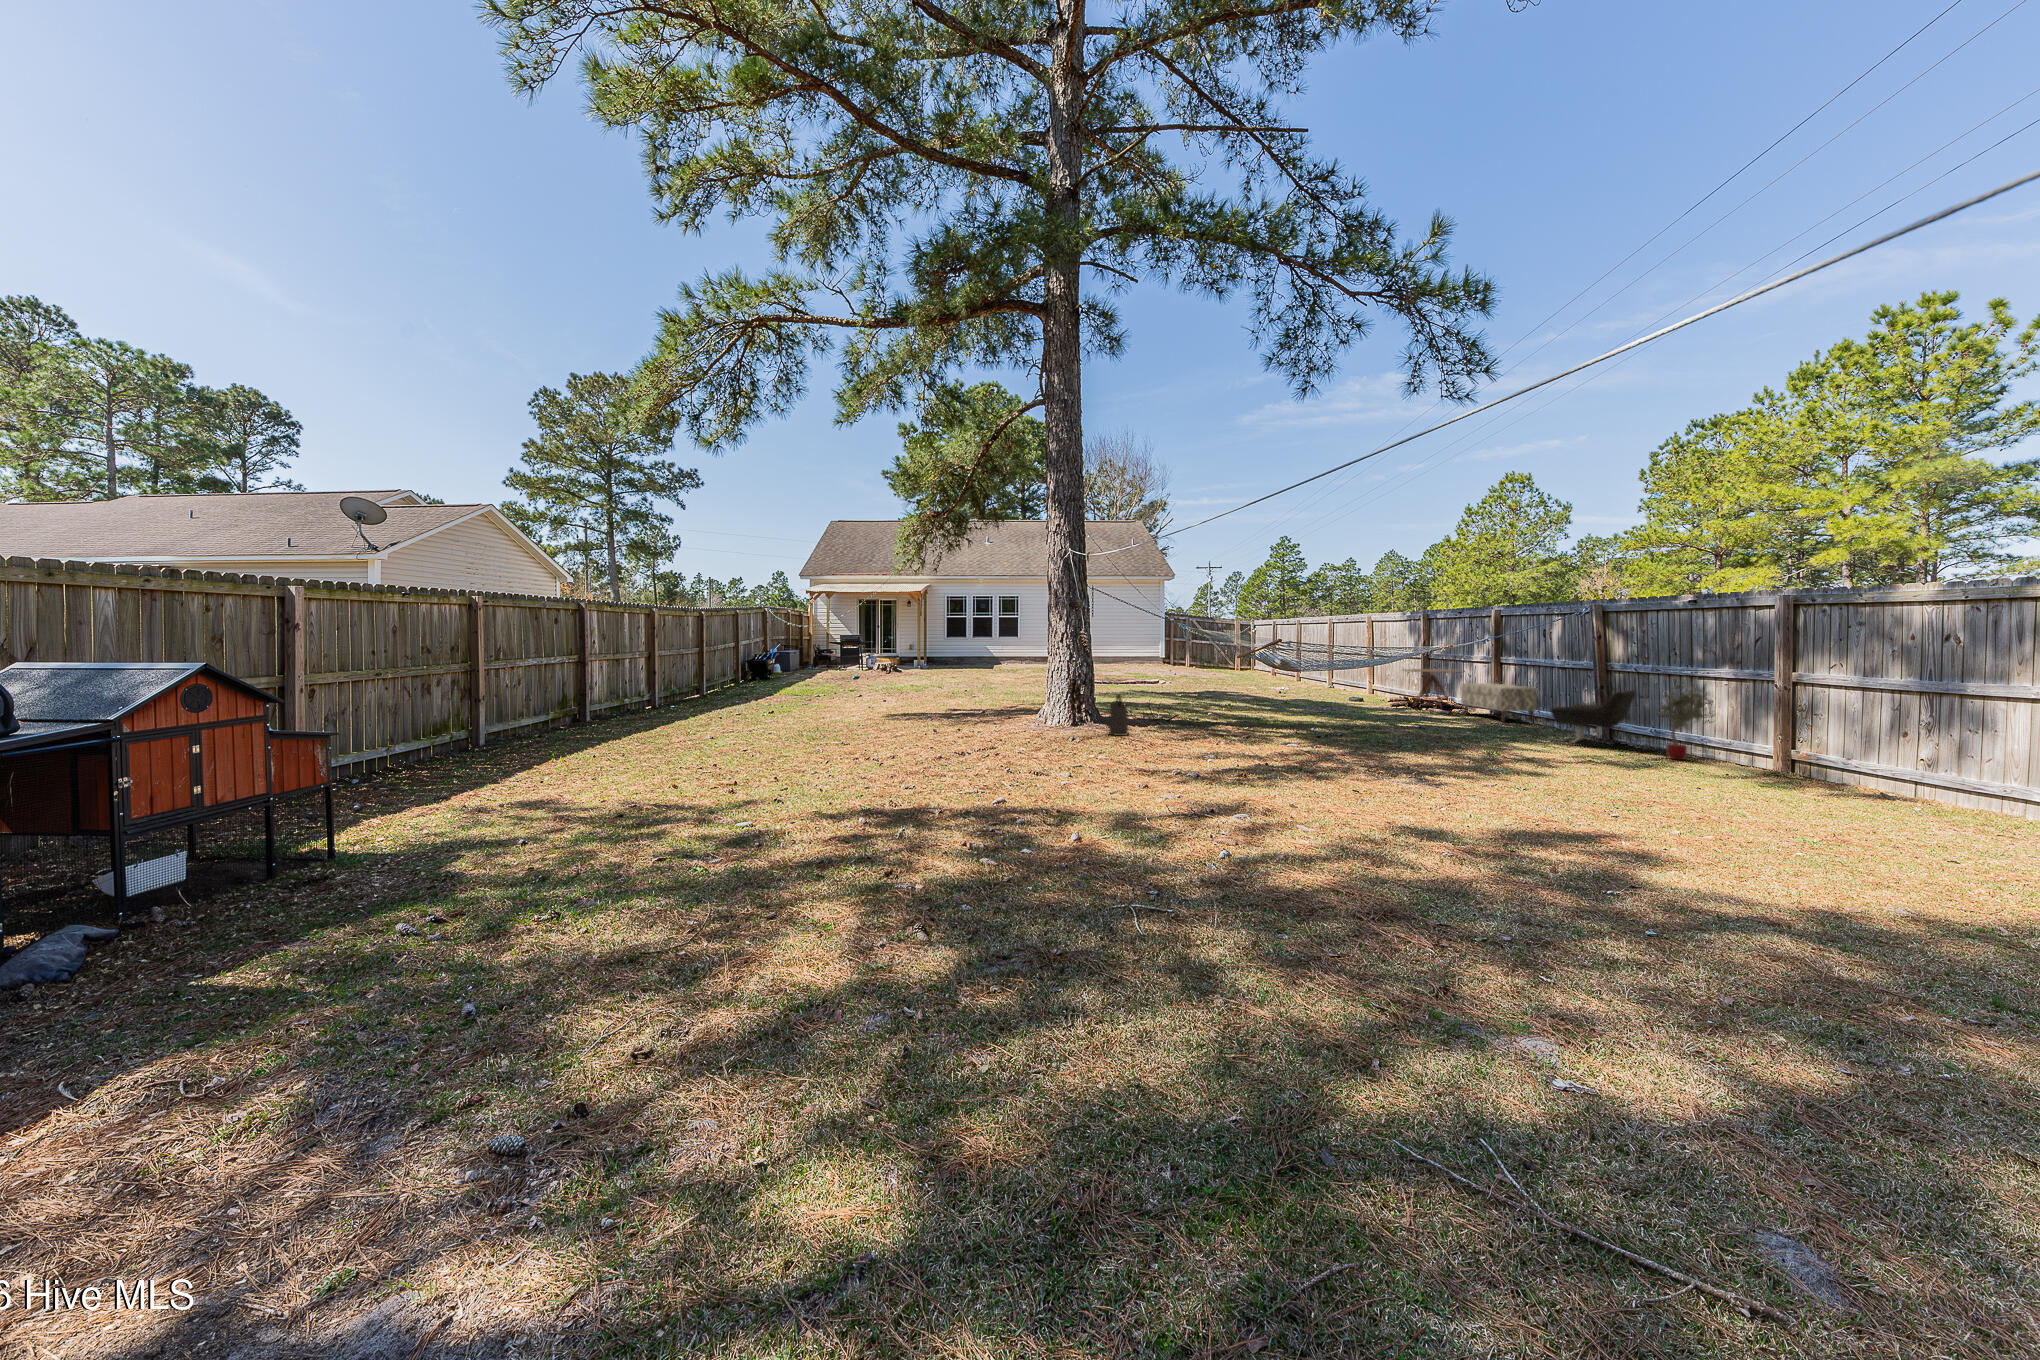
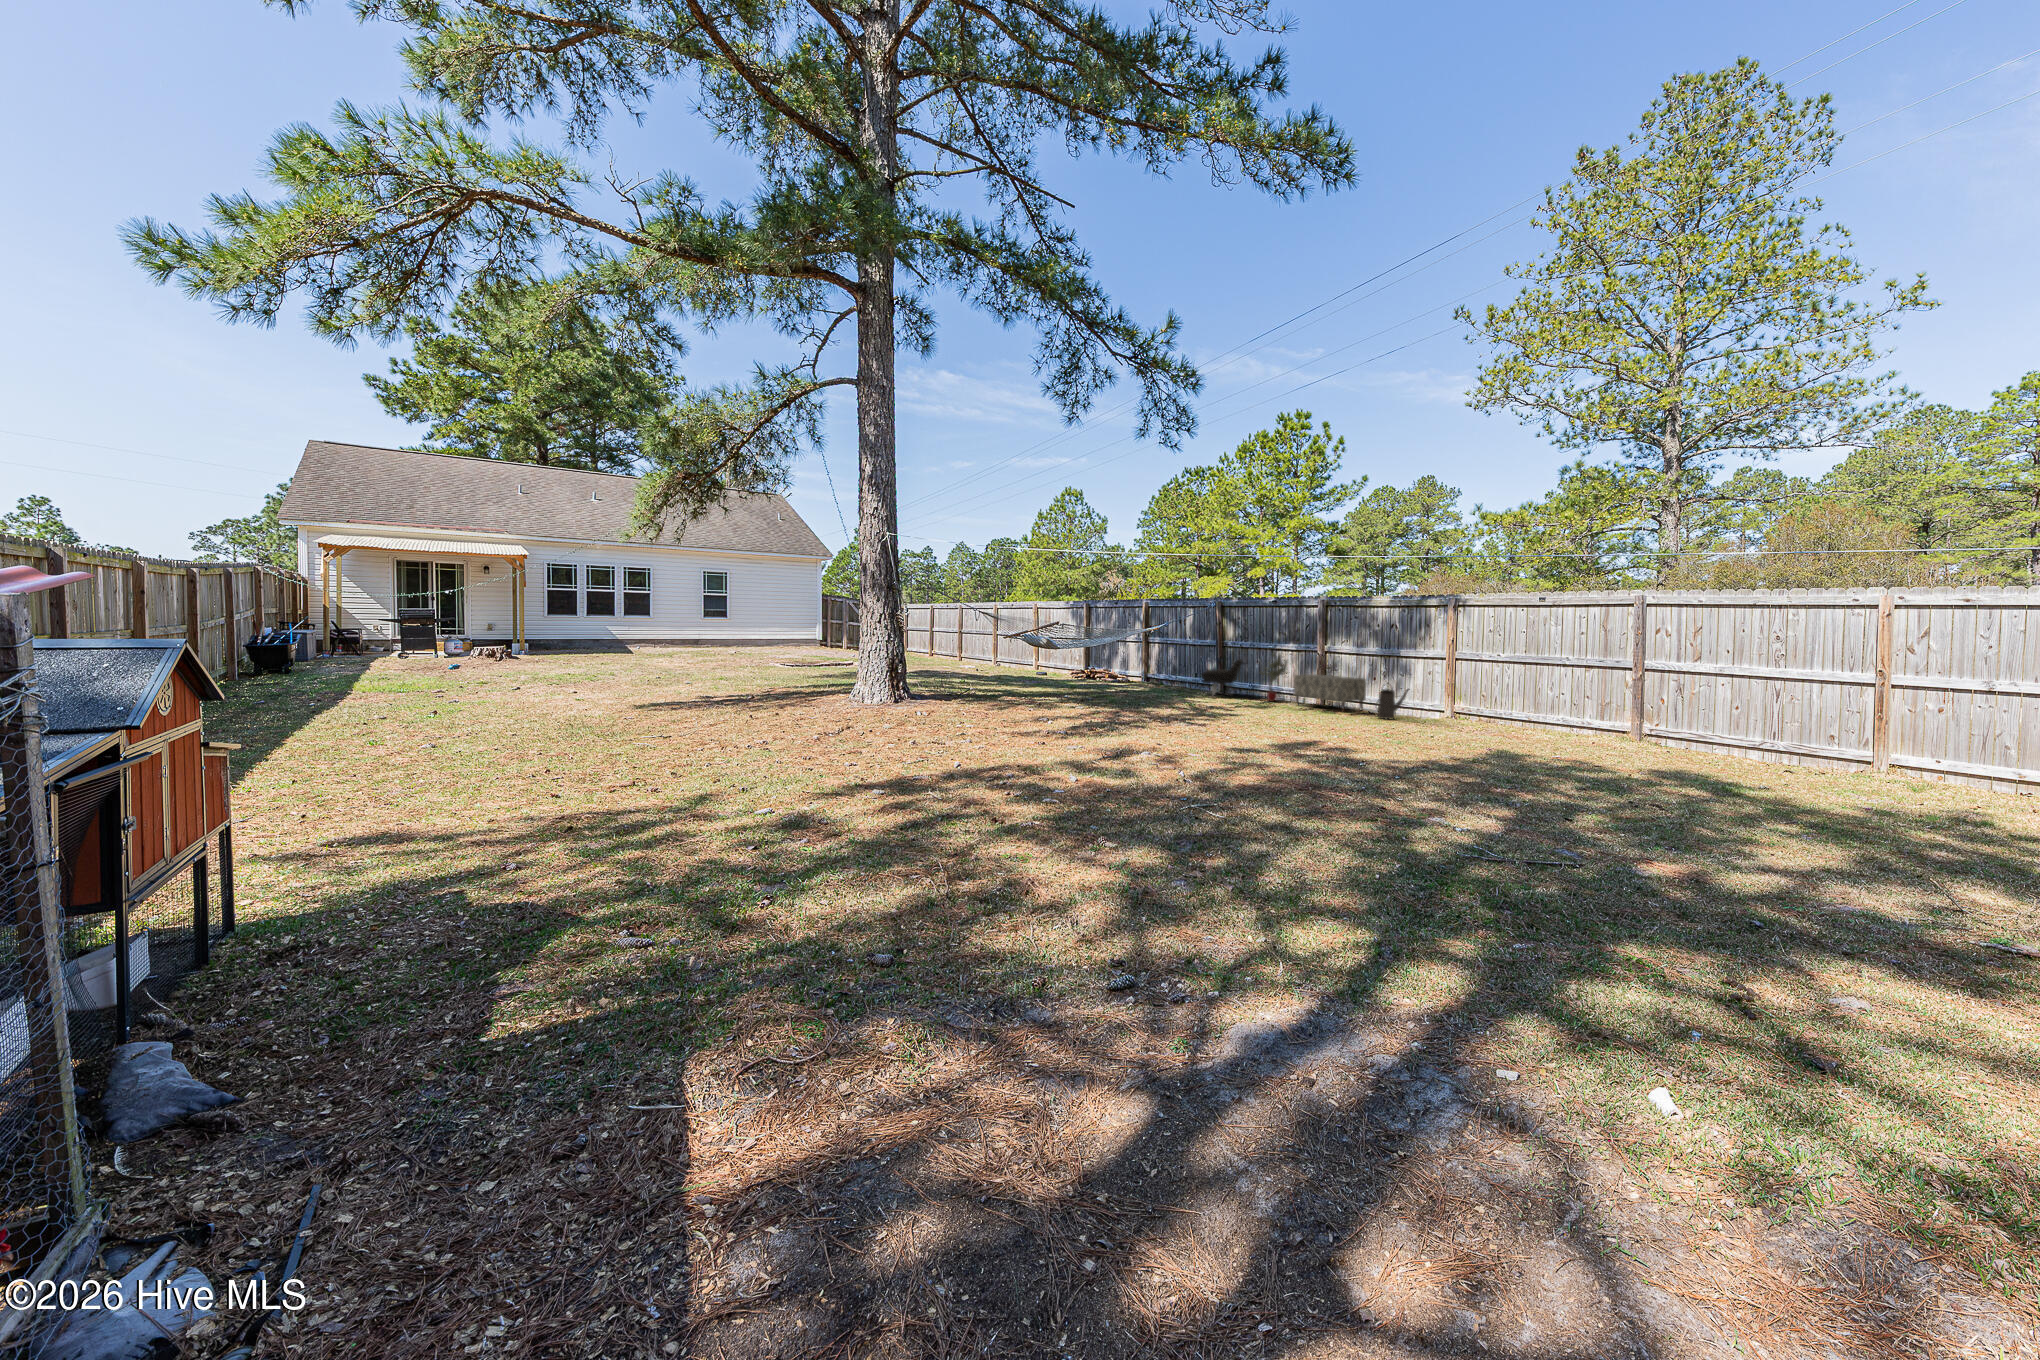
round table: present [1404,669,1462,706] -> none [1079,647,1121,678]
bench: present [1461,683,1537,721] -> present [1294,674,1366,712]
watering can: present [1087,694,1135,736] -> present [1375,685,1408,720]

